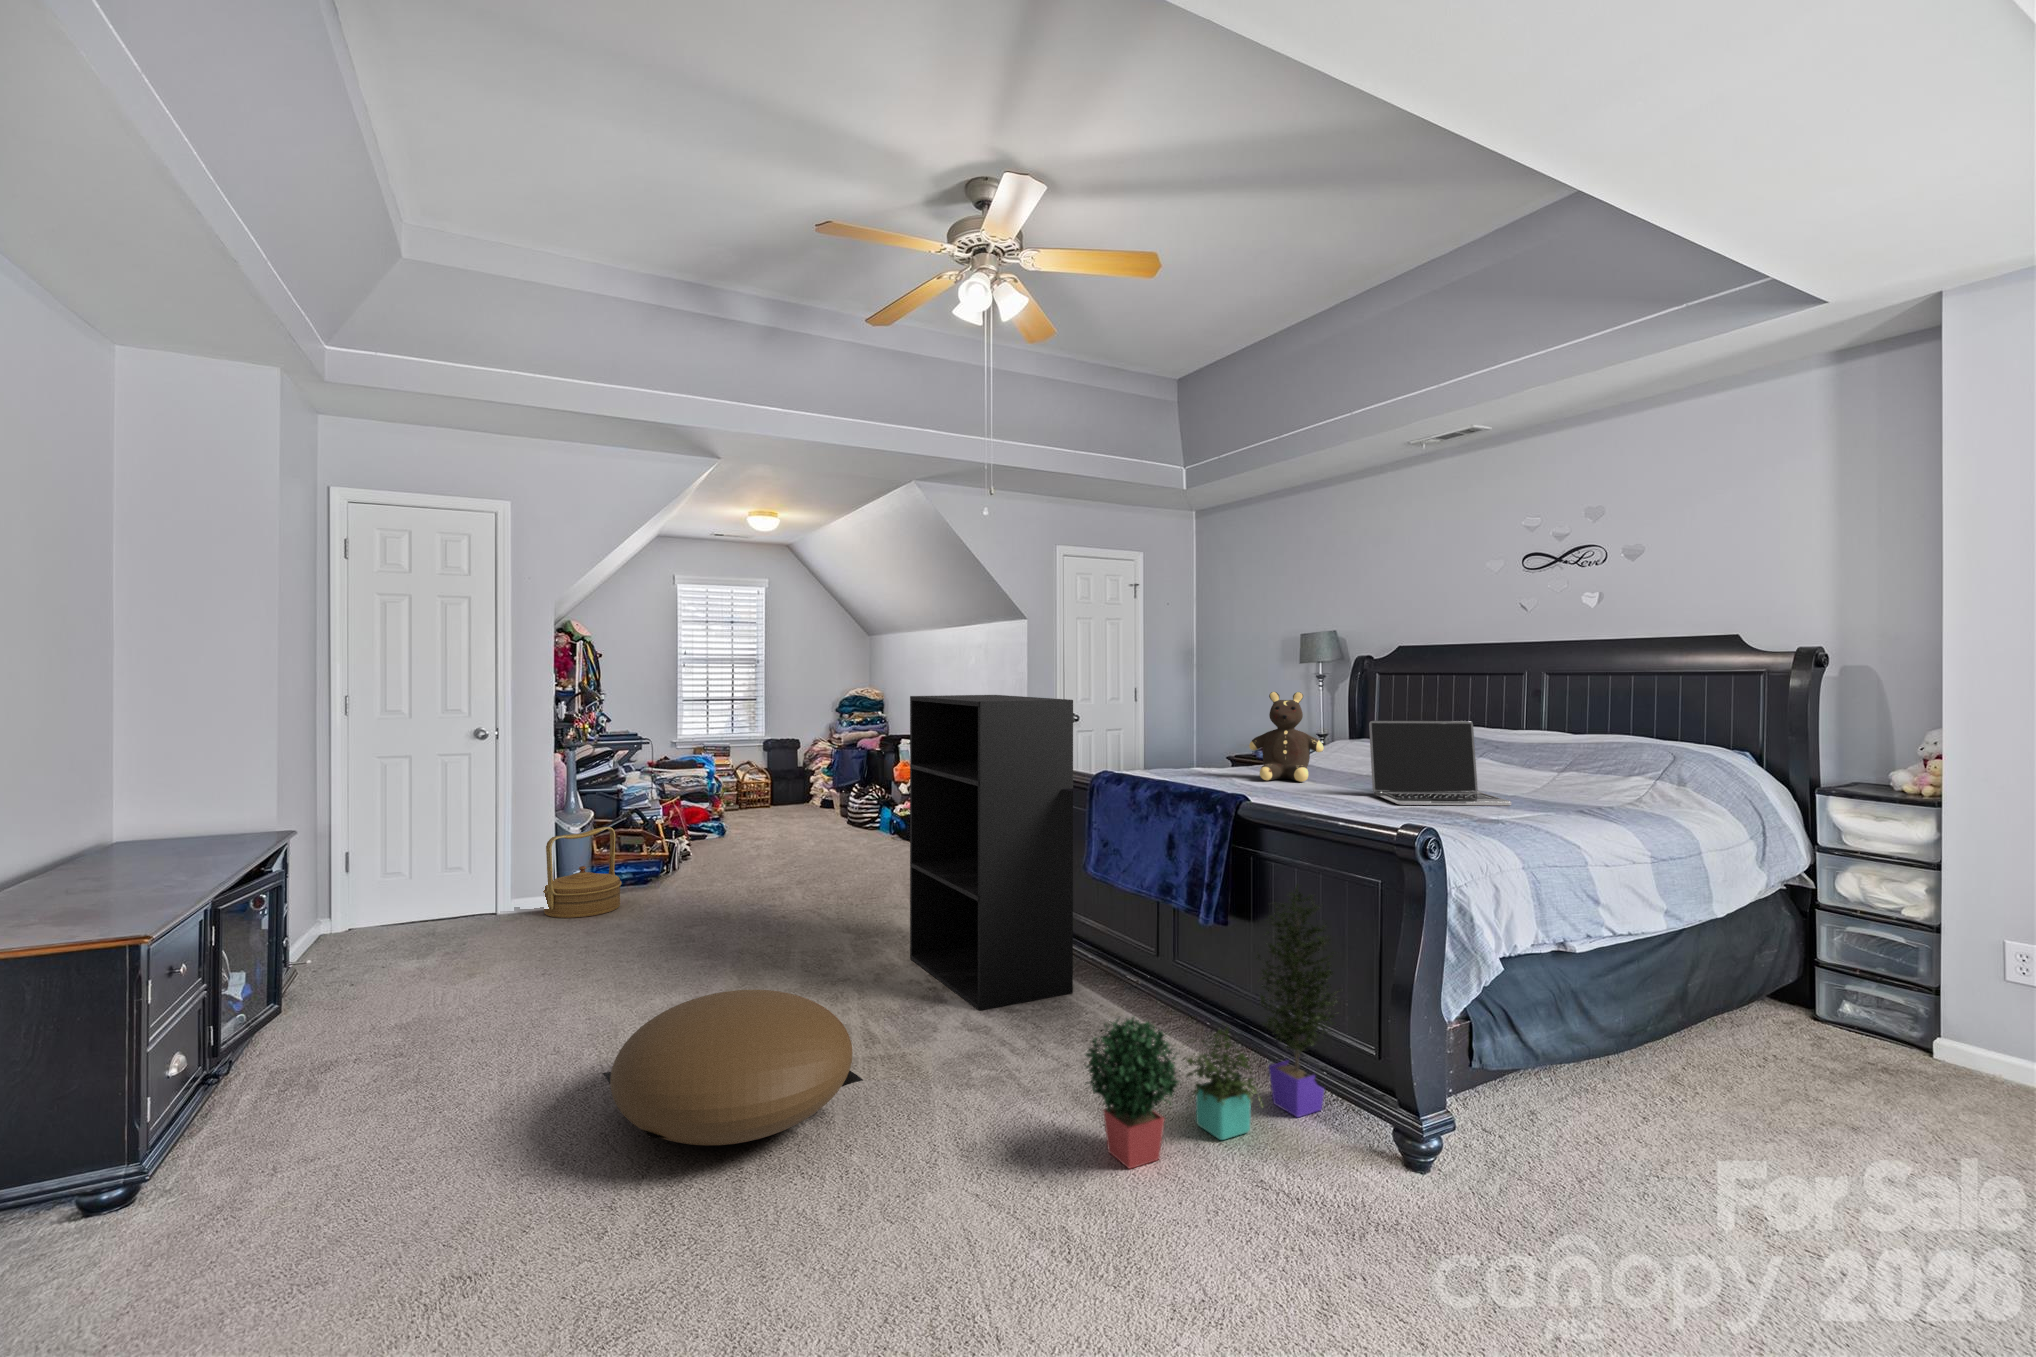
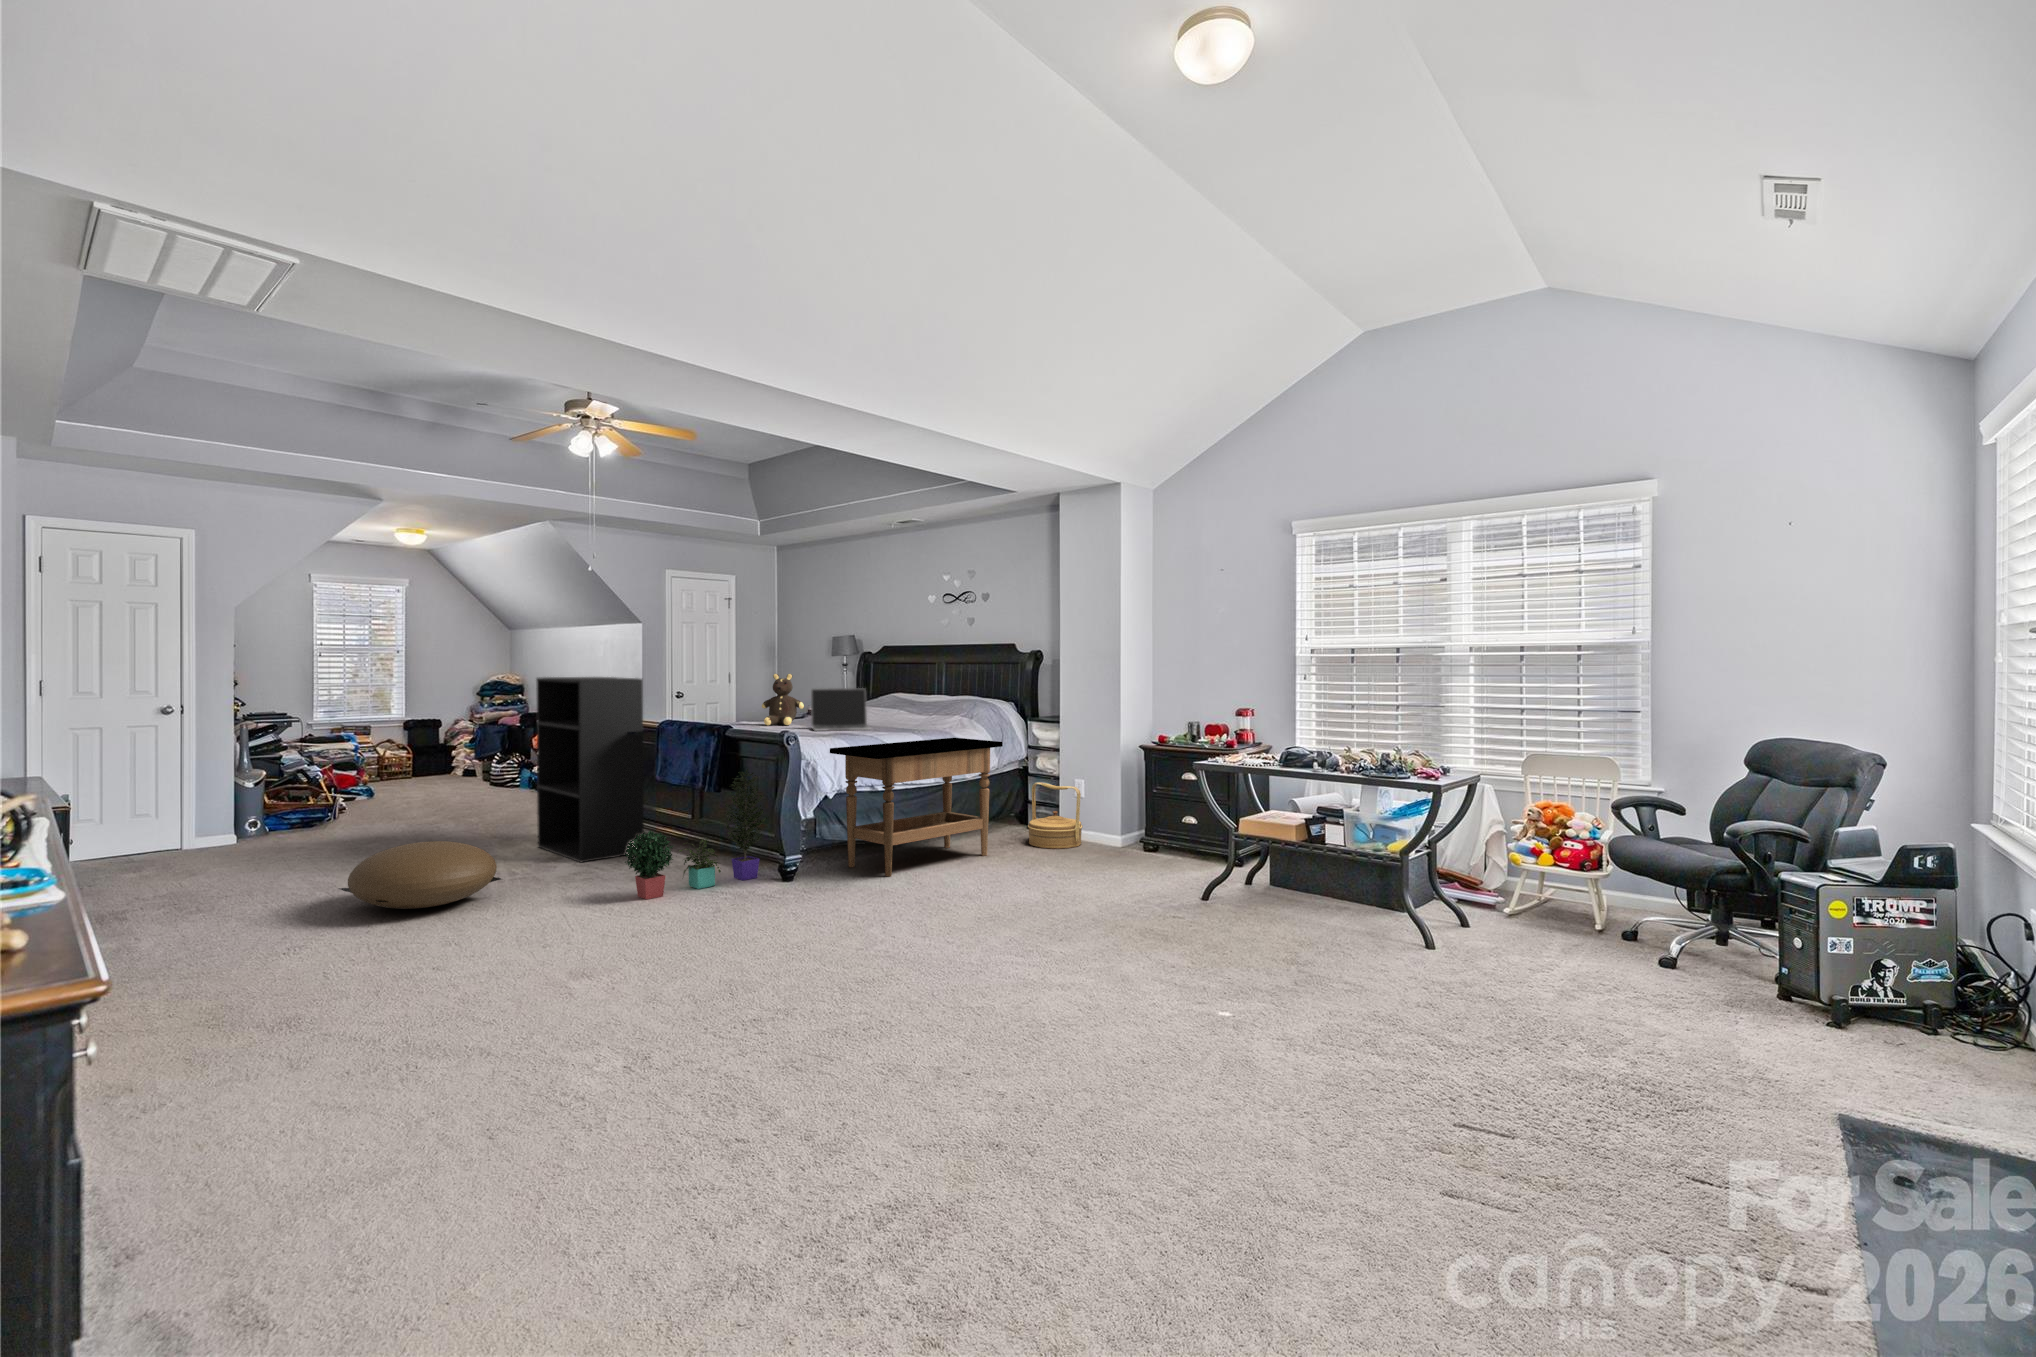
side table: none [1458,821,1817,1151] -> present [830,738,1003,877]
woven basket: present [543,827,622,918] -> present [1028,782,1083,849]

